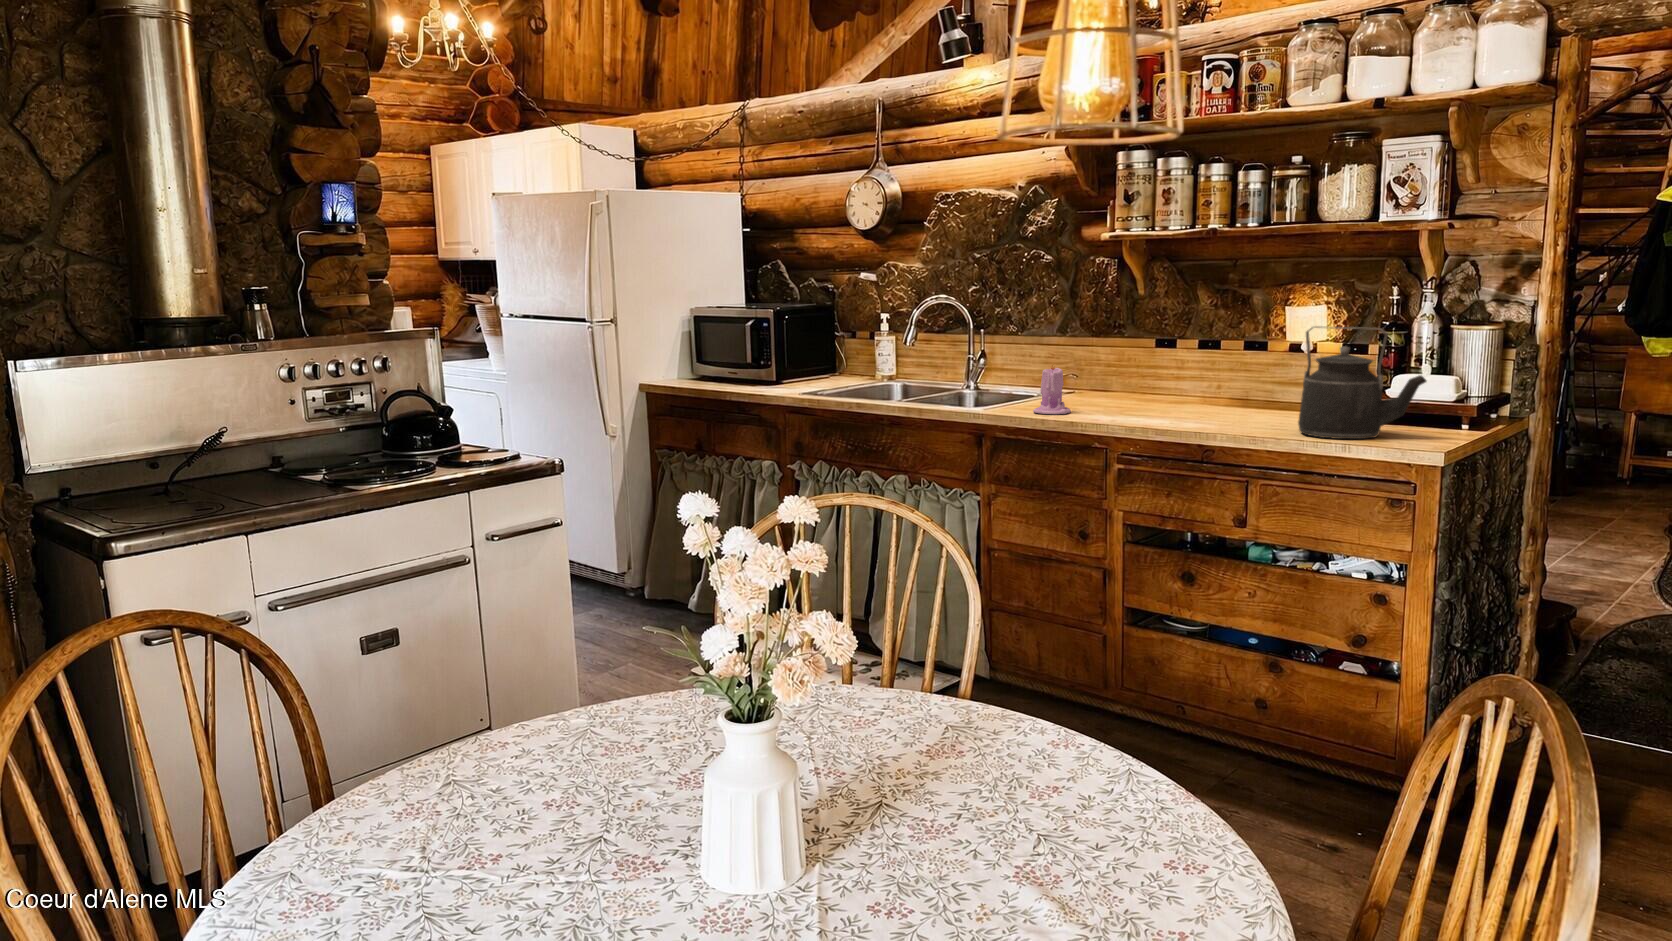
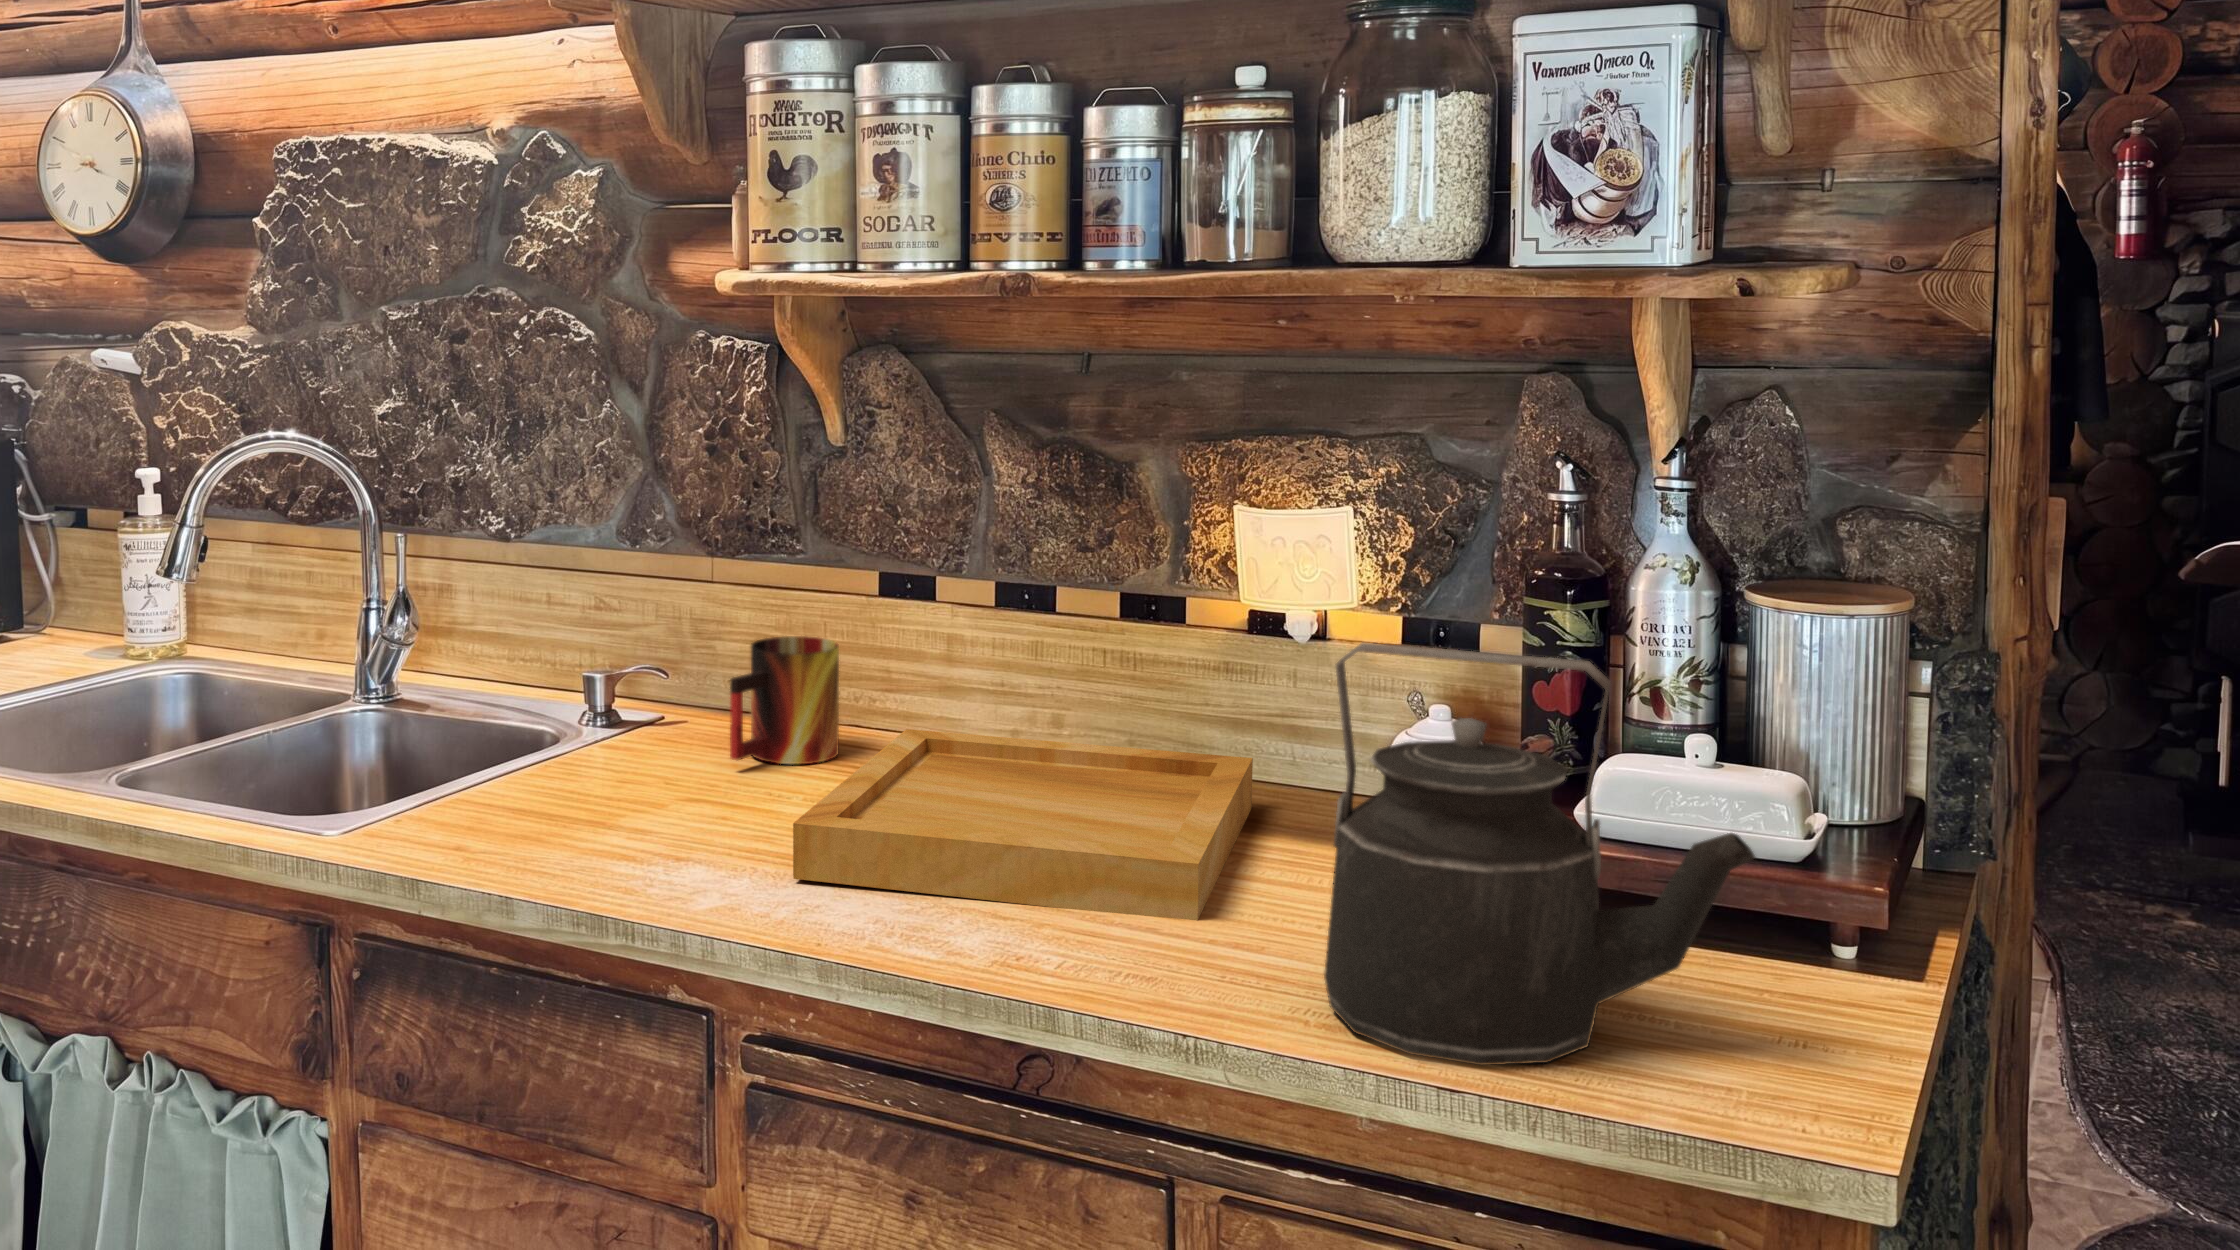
mug: none [1105,359,1142,399] -> present [730,636,839,764]
candle: present [1033,362,1071,414] -> none [483,695,604,873]
tray: none [1133,385,1287,423] -> present [793,729,1253,921]

